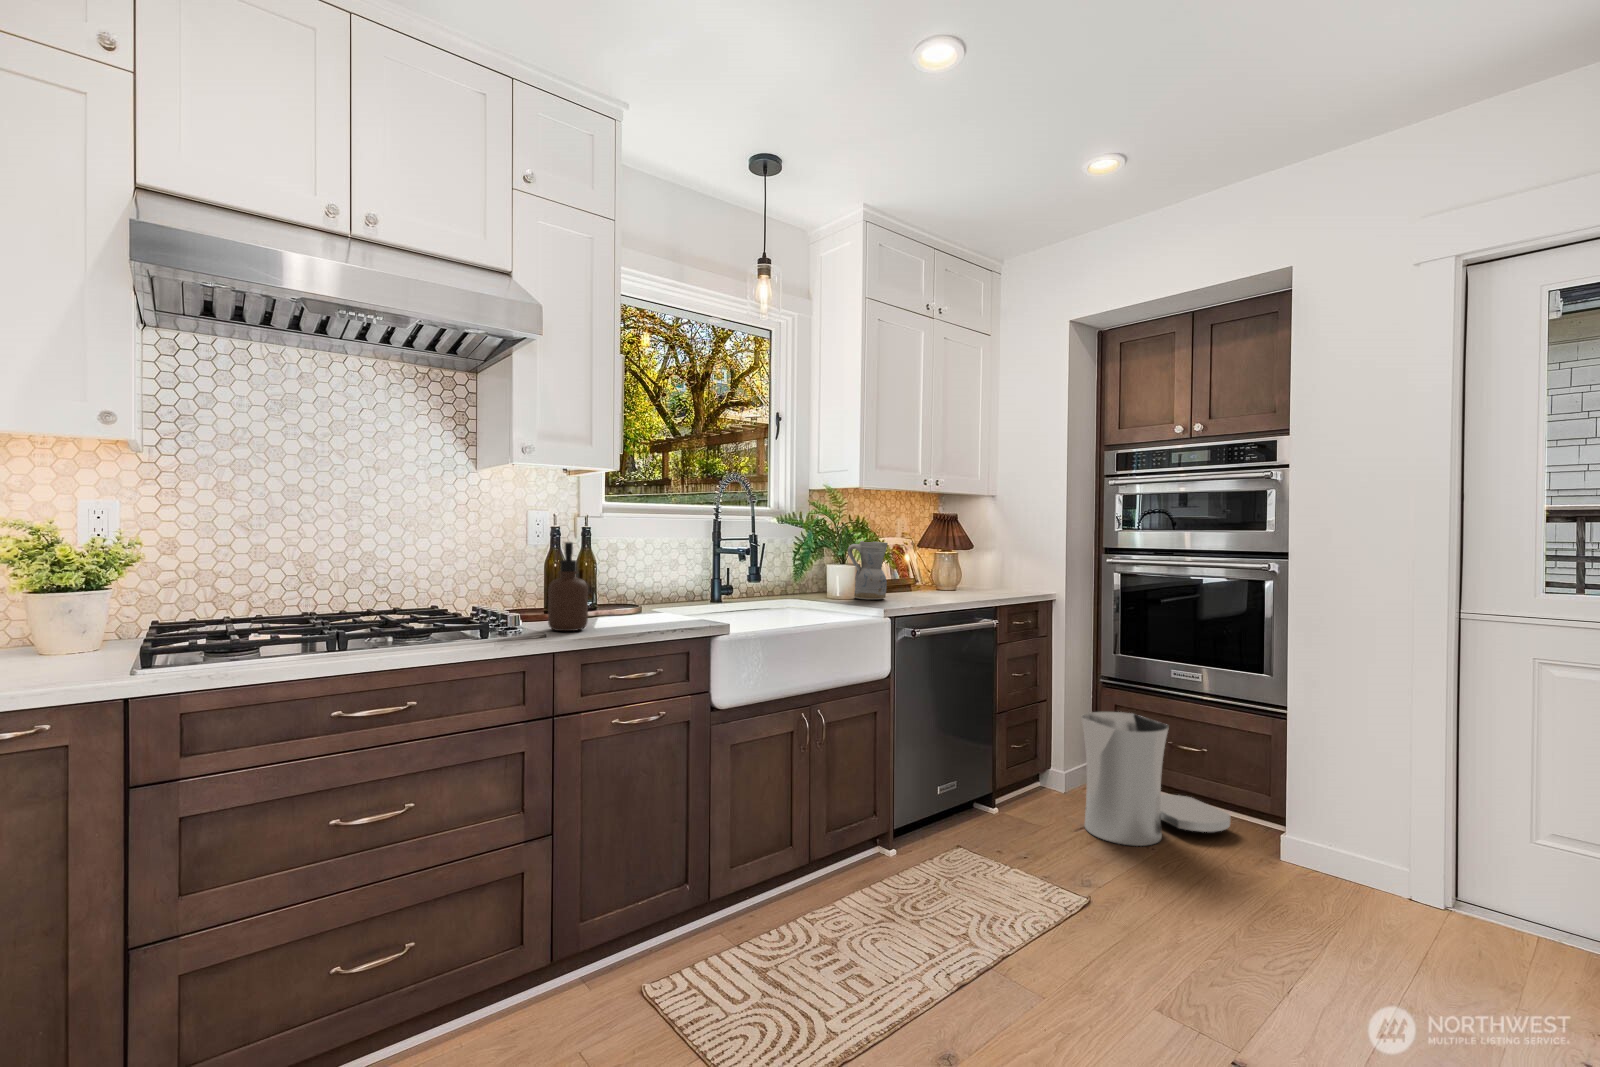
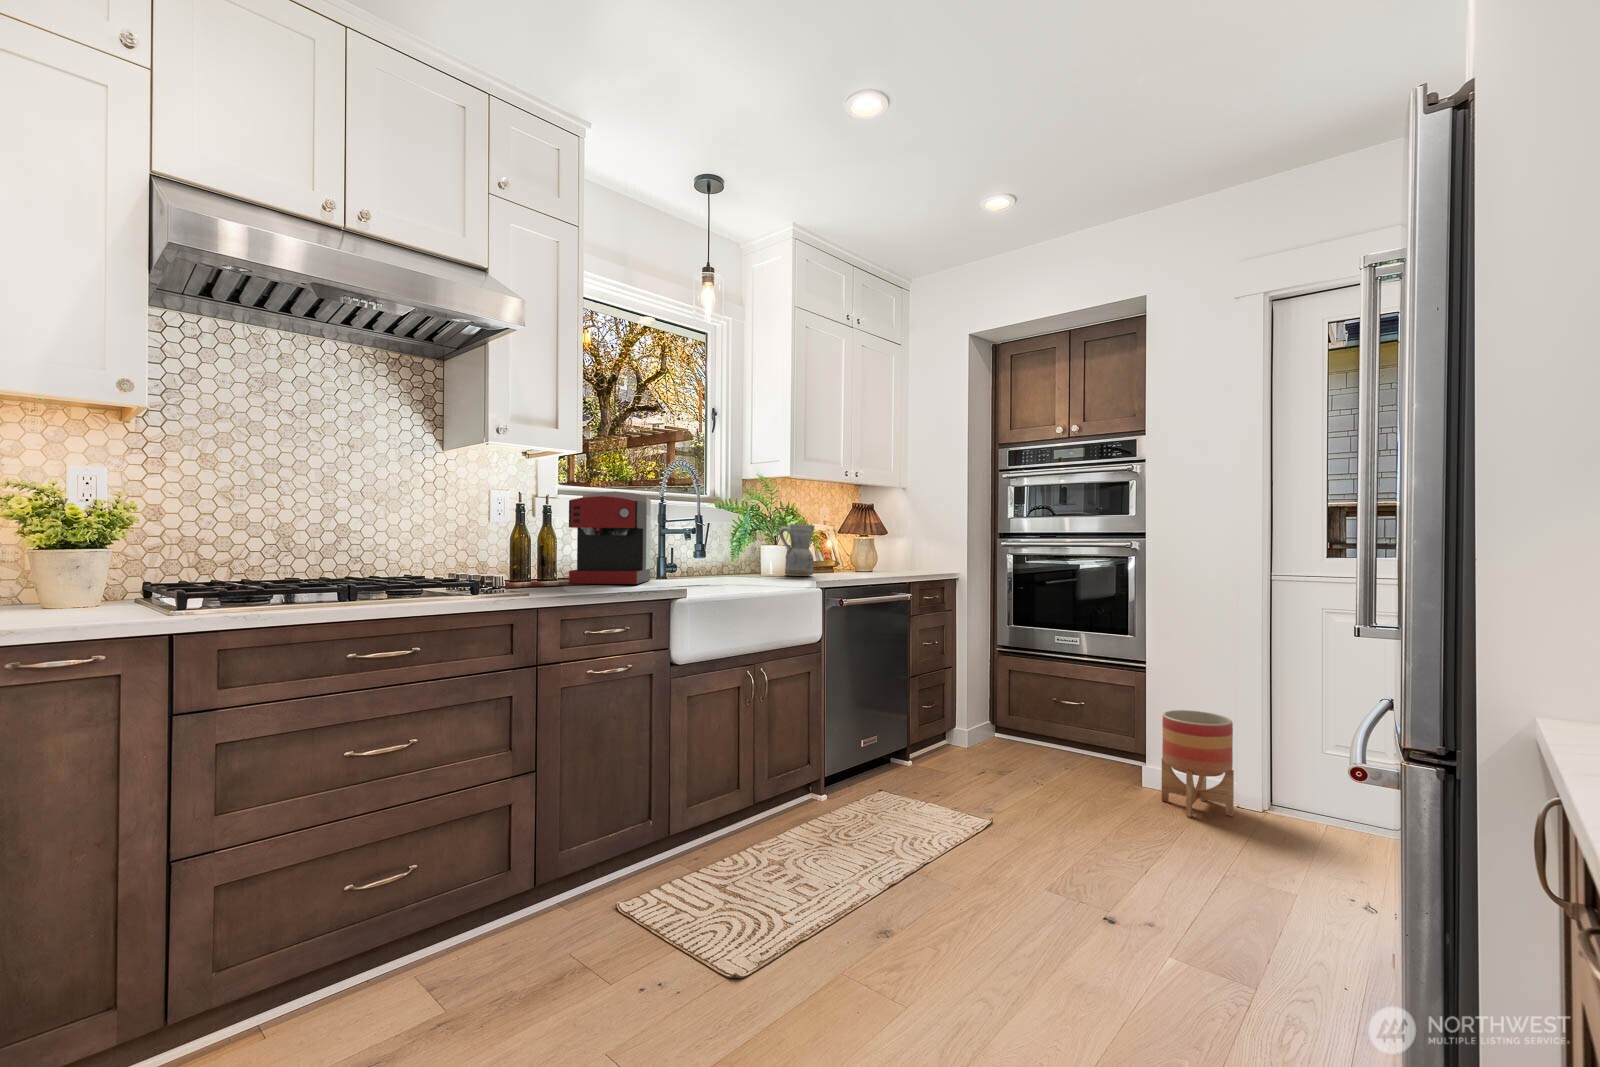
coffee maker: none [606,511,700,616] -> present [569,491,651,584]
soap dispenser: present [548,542,588,631] -> none [525,513,561,592]
trash can: present [1081,712,1230,846] -> none [981,671,1103,782]
planter: none [1304,774,1401,911] -> present [1162,710,1234,817]

